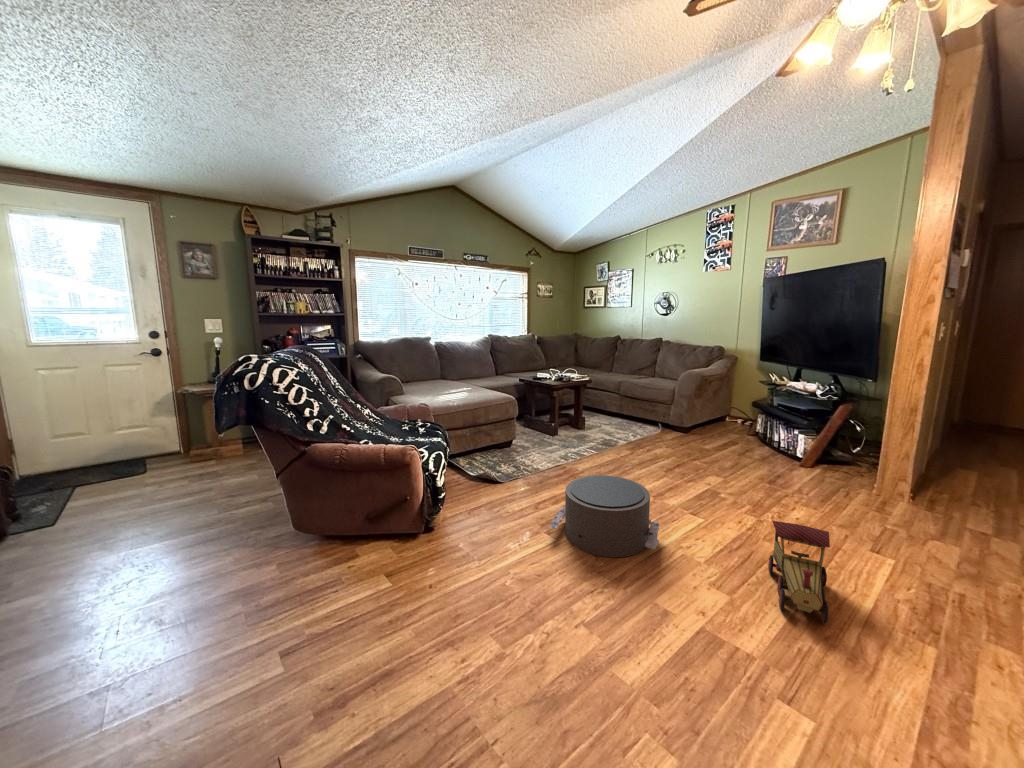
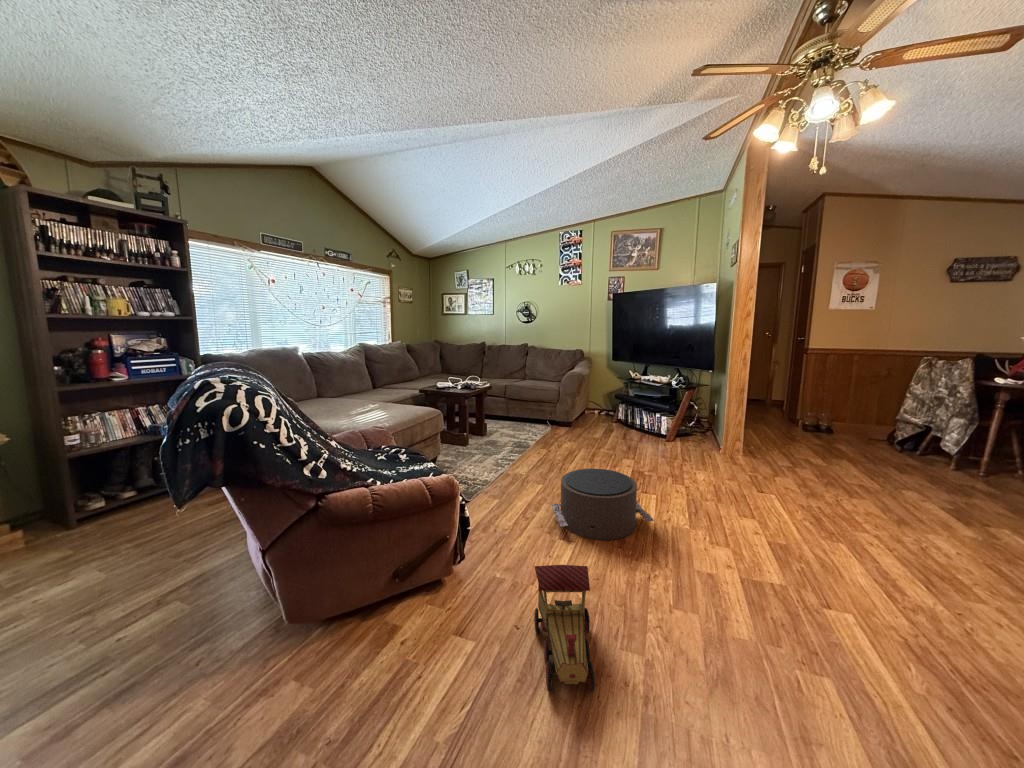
toy train: present [768,521,830,624] -> present [534,565,595,692]

